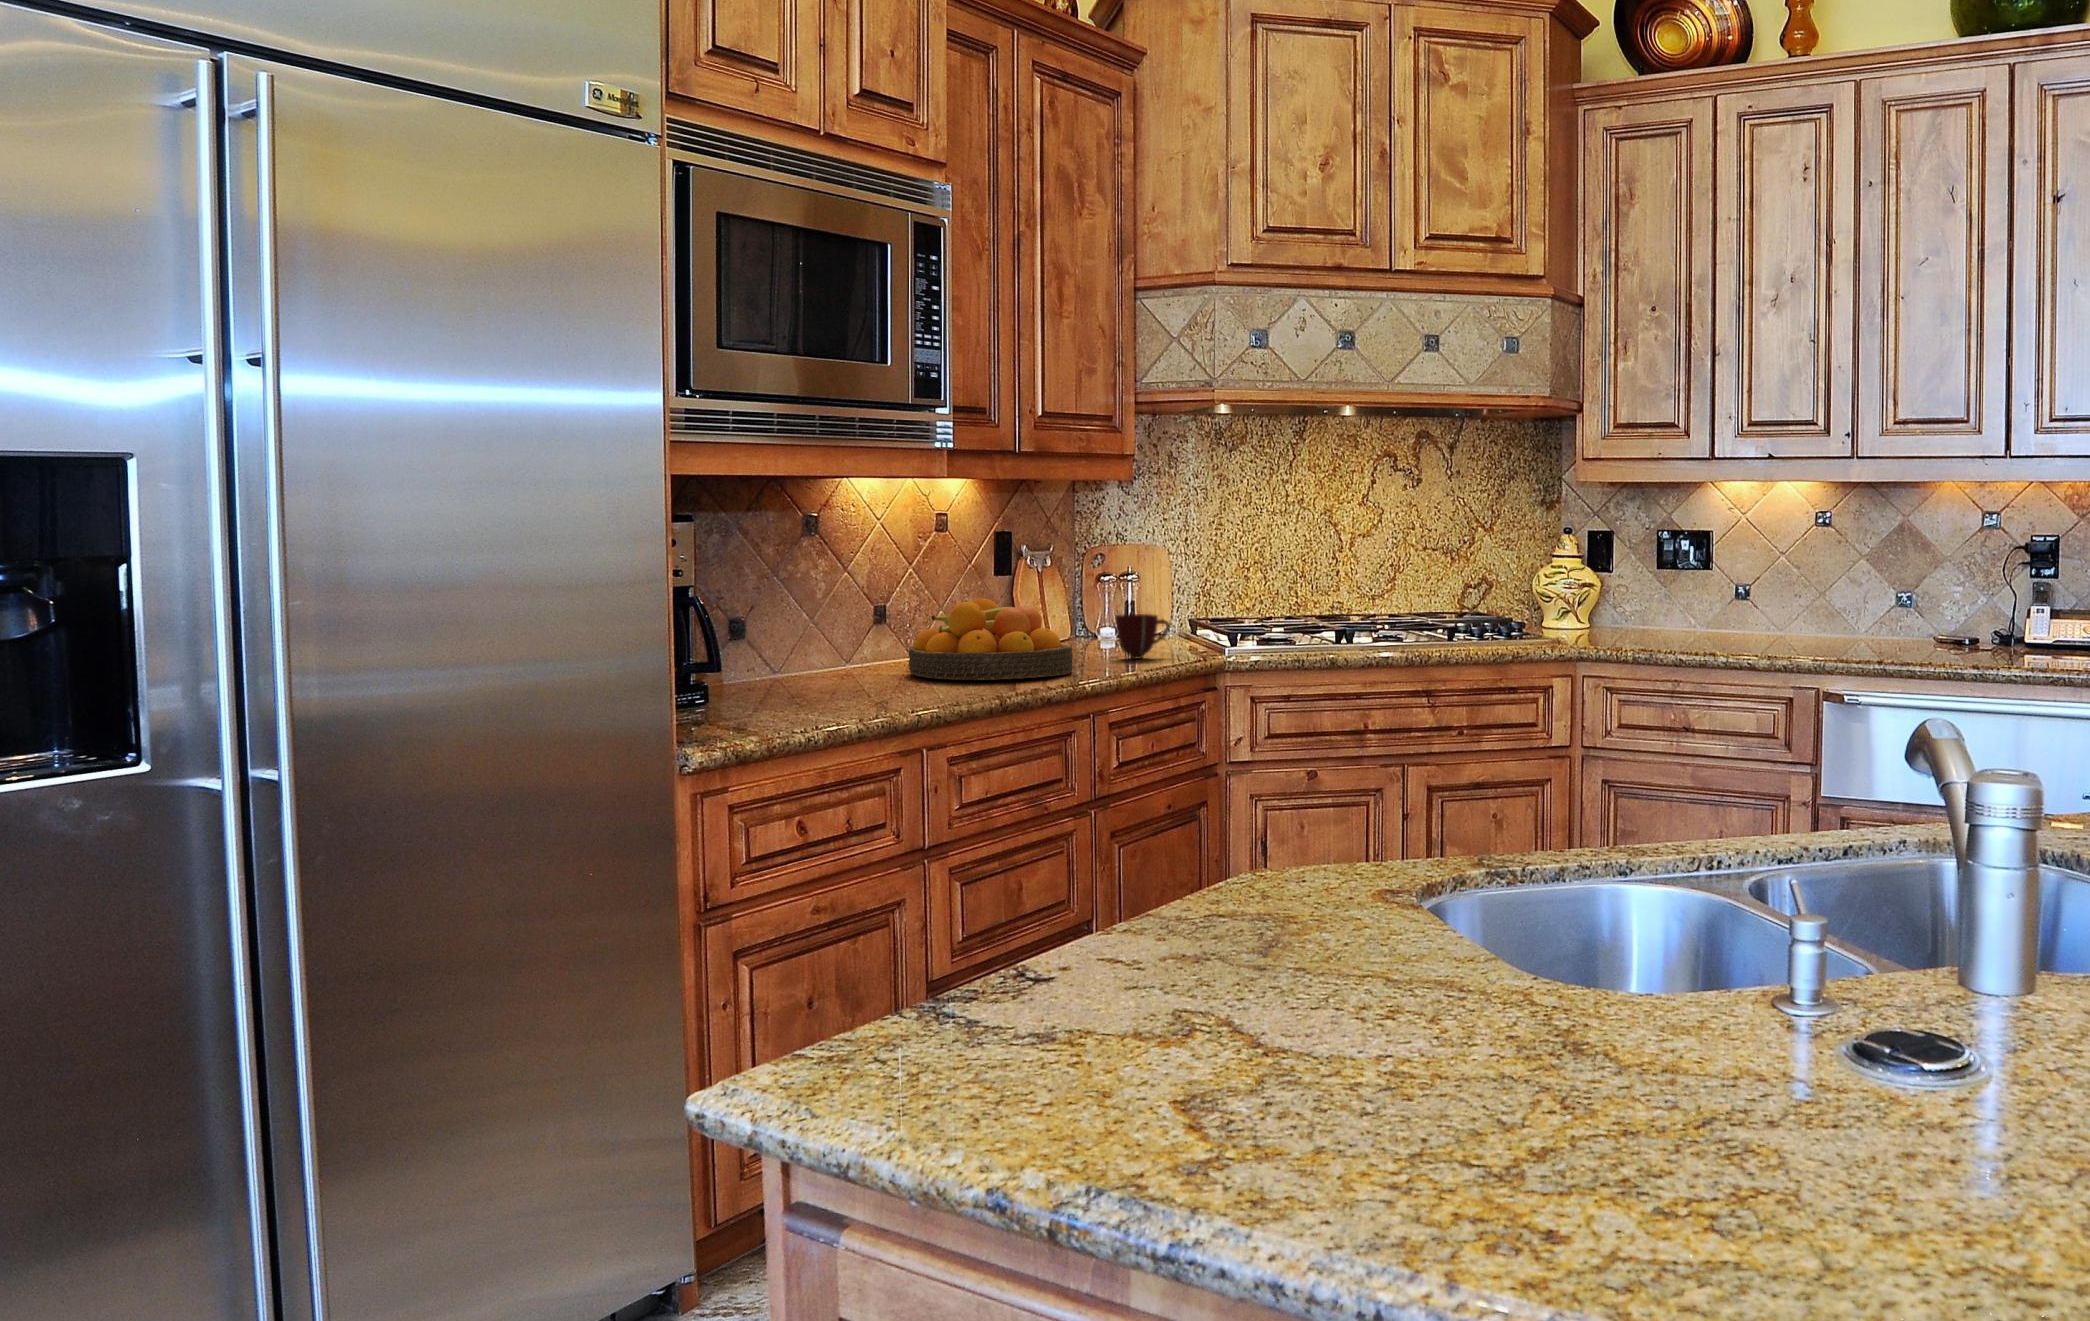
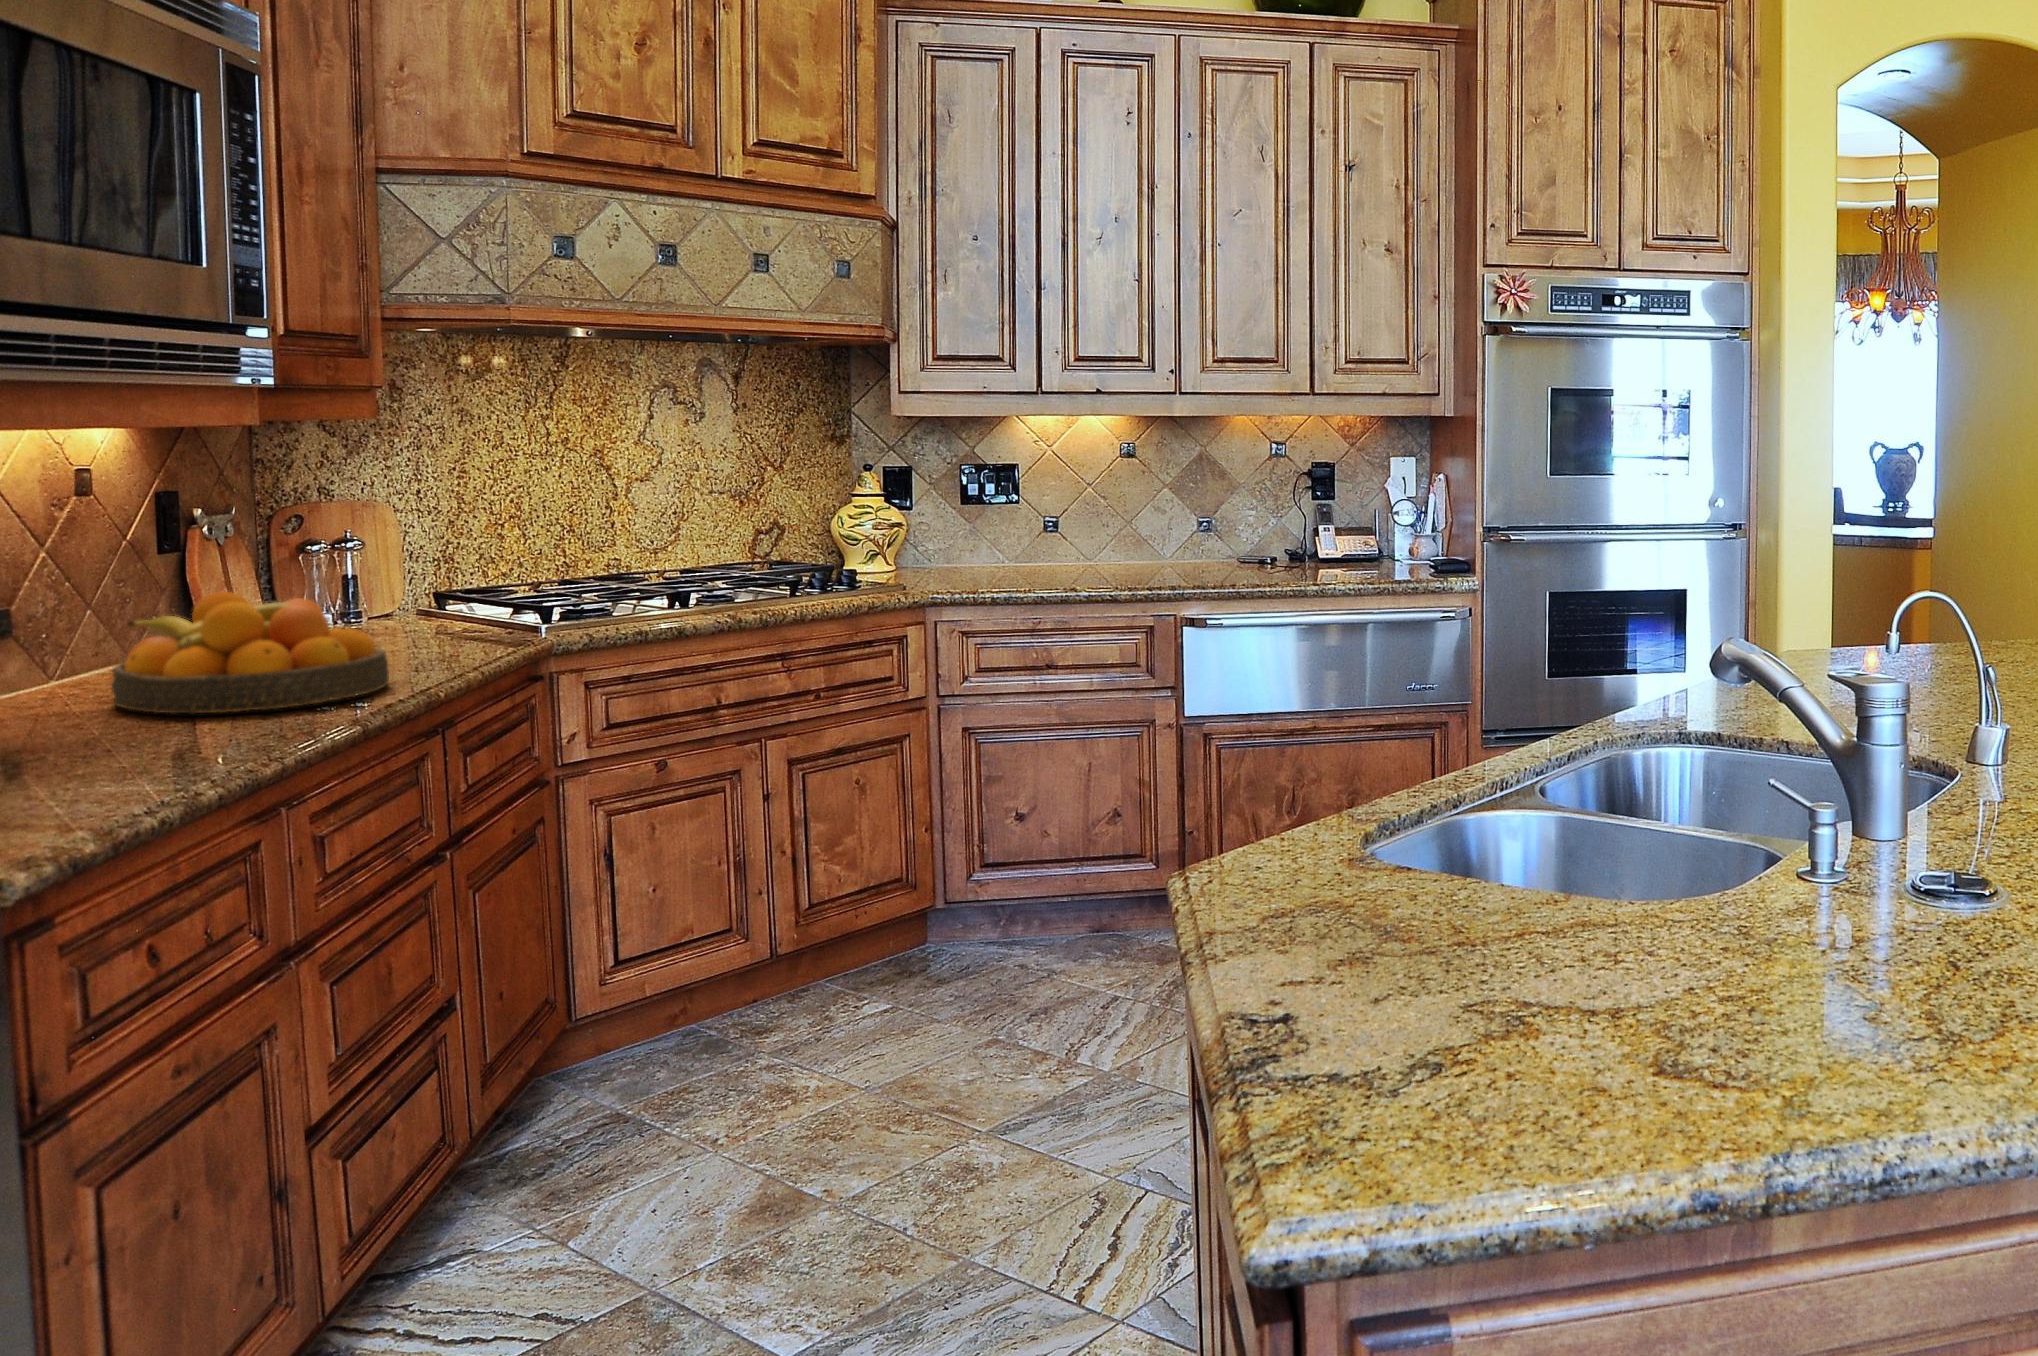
mug: present [1115,614,1170,659] -> none [399,593,476,652]

